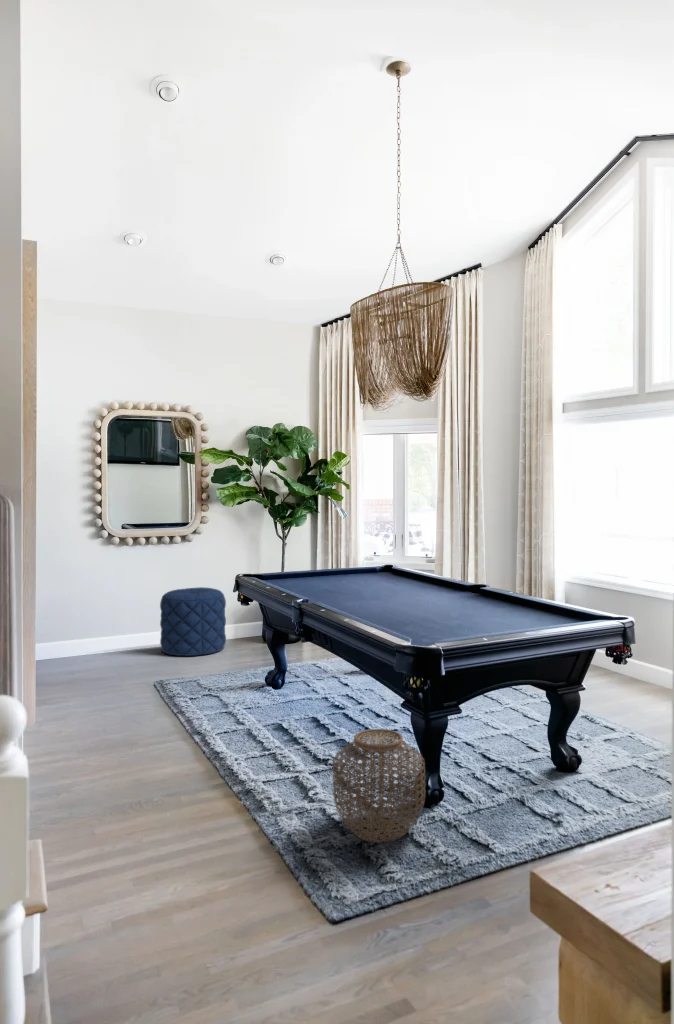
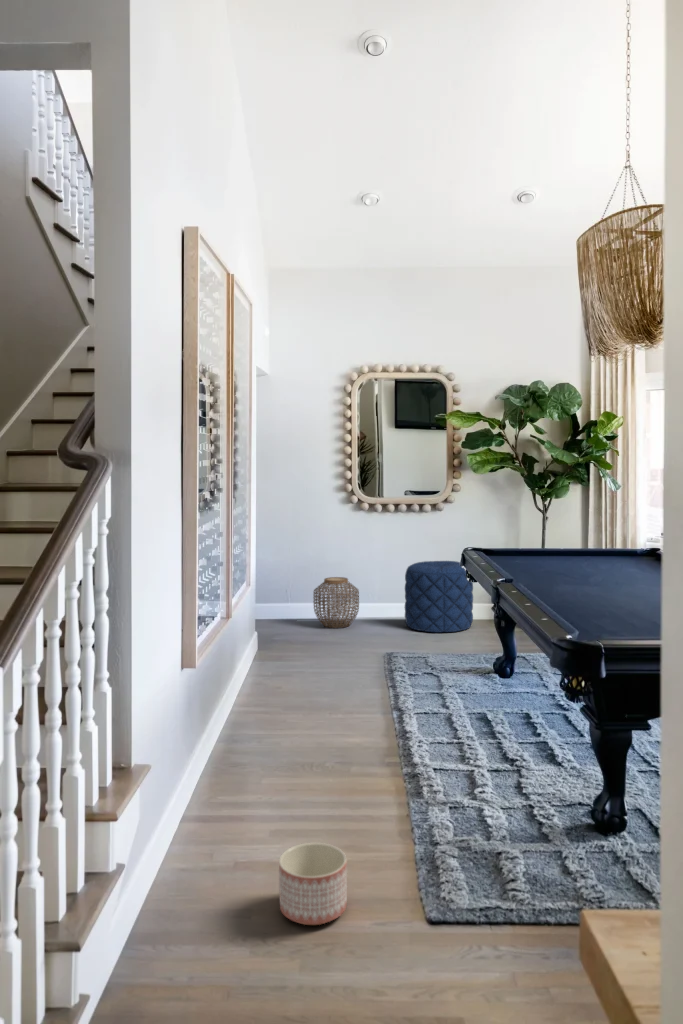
woven basket: present [333,729,425,842] -> present [313,577,359,628]
planter: none [183,871,252,958] -> present [279,843,347,925]

